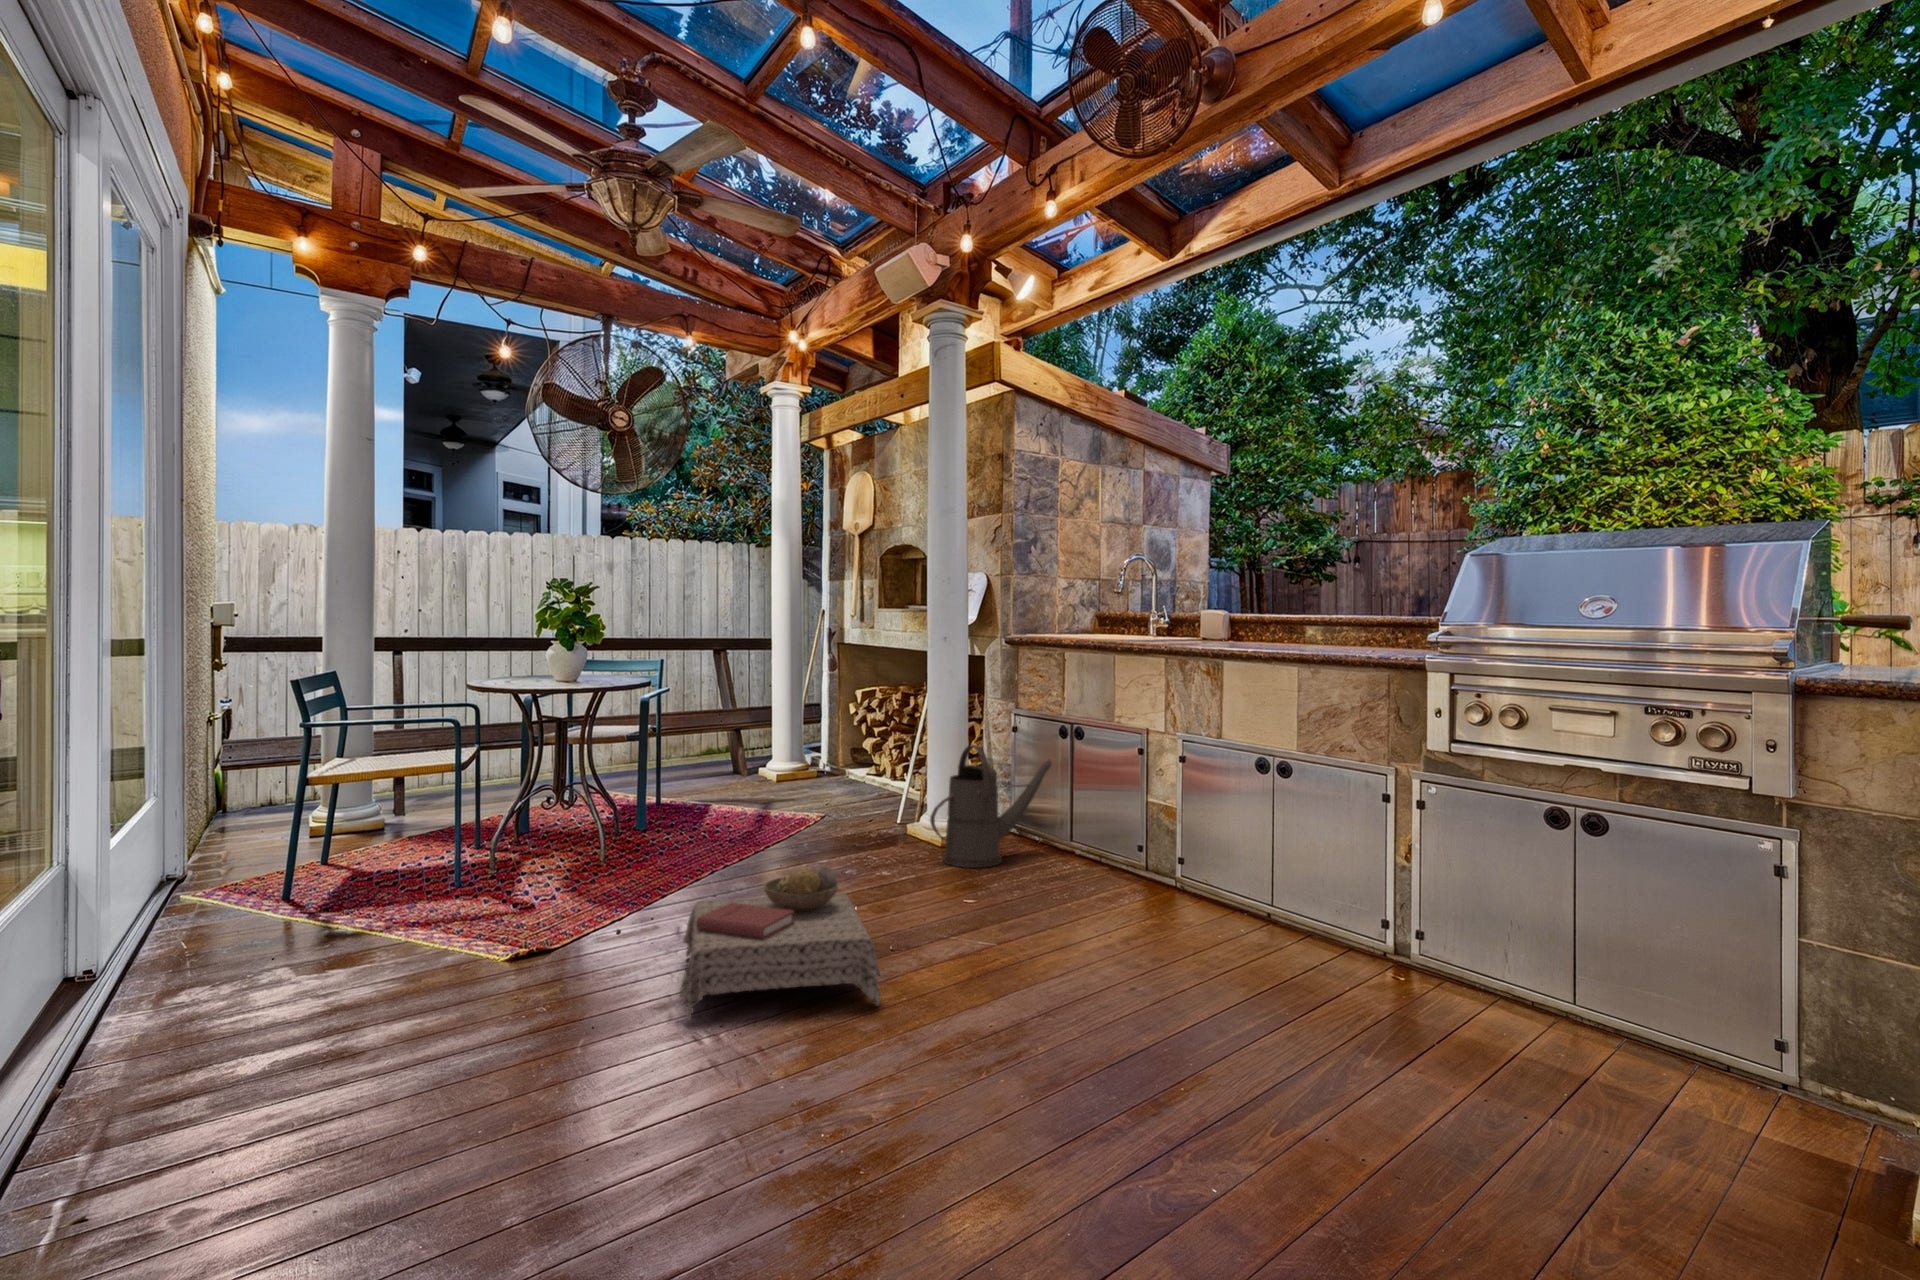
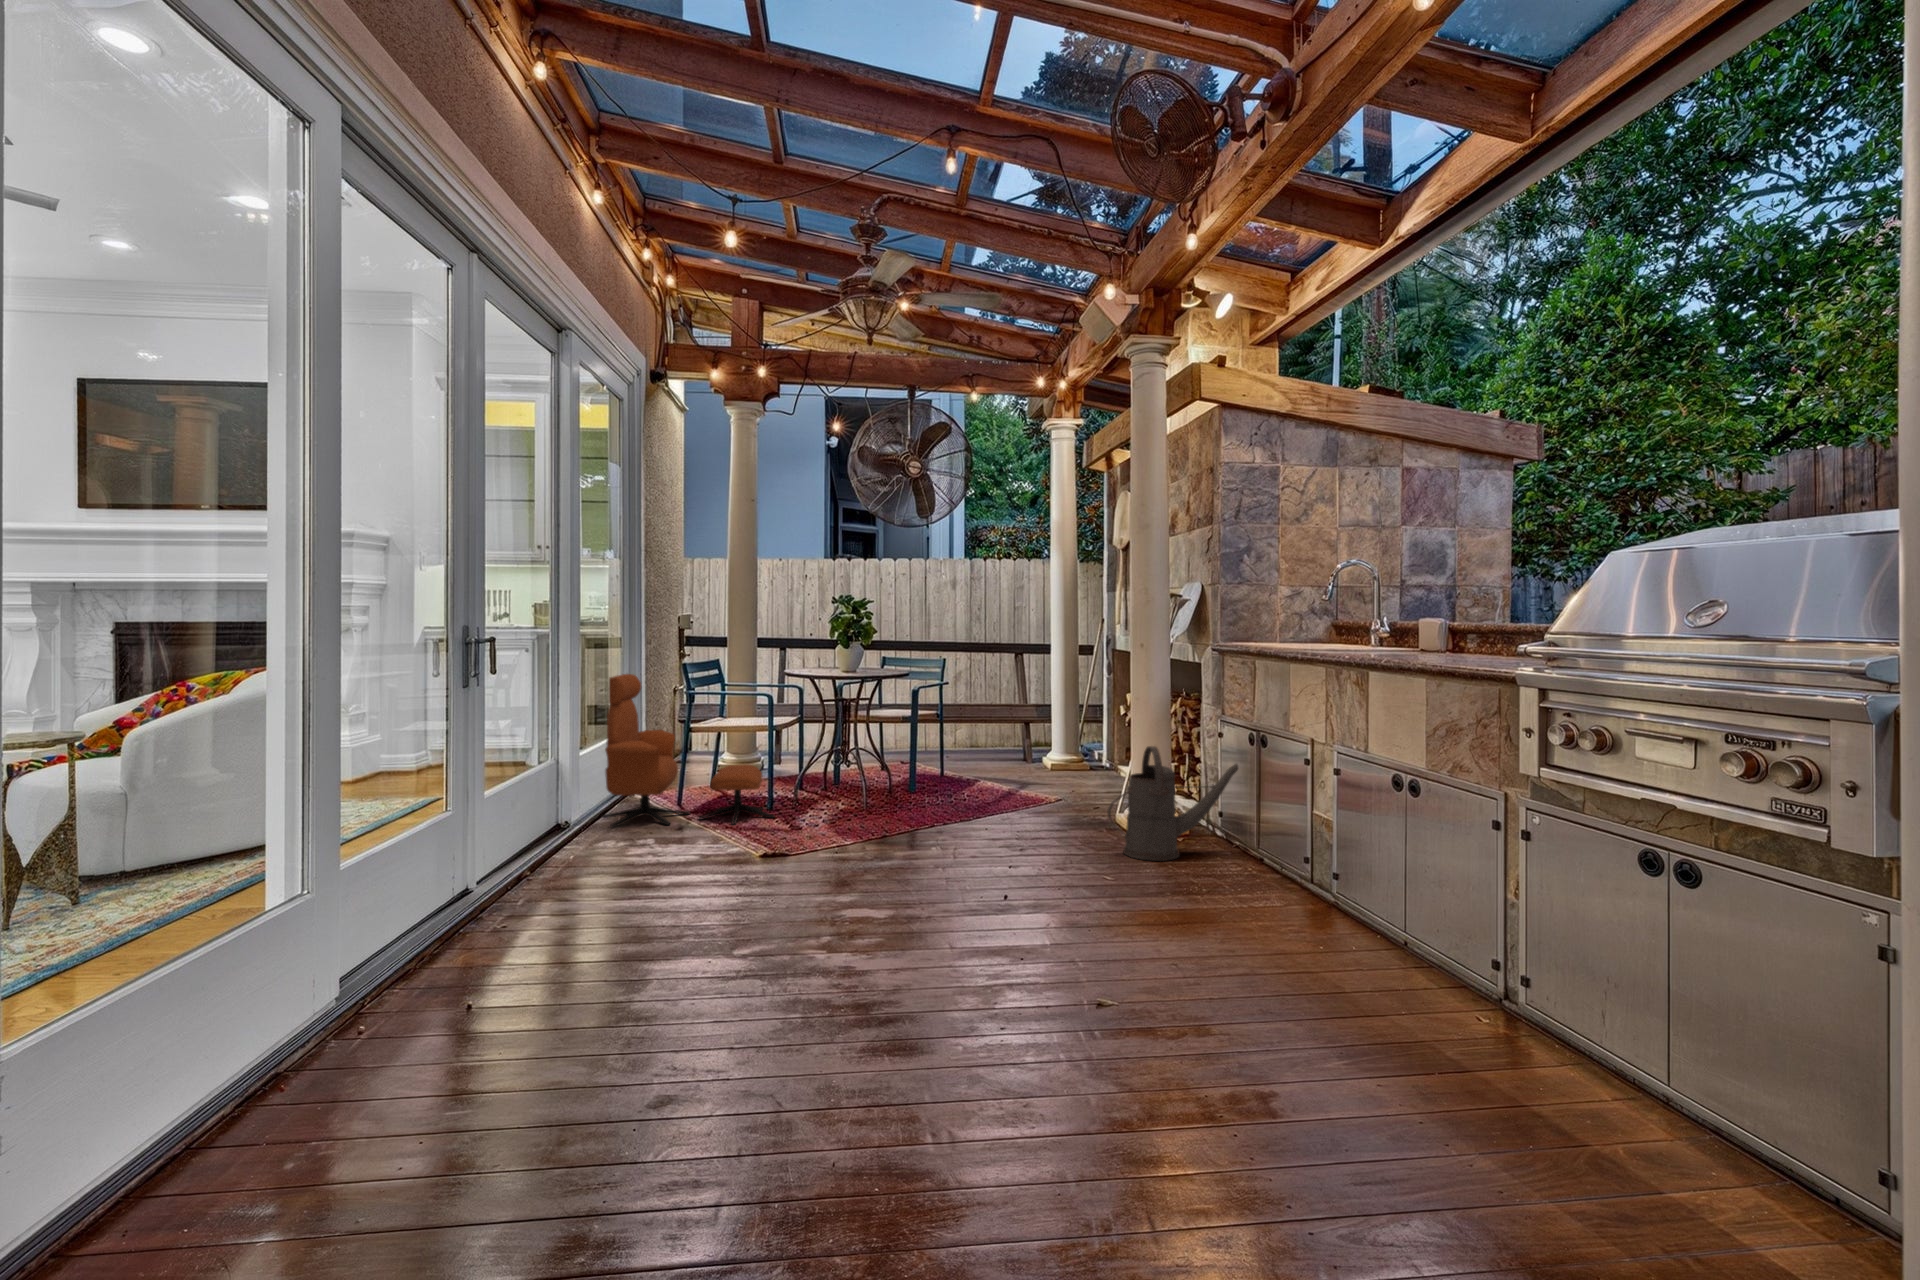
lounge chair: none [191,671,481,899] -> present [601,674,774,827]
ottoman: present [680,865,880,1021] -> none [794,840,970,961]

